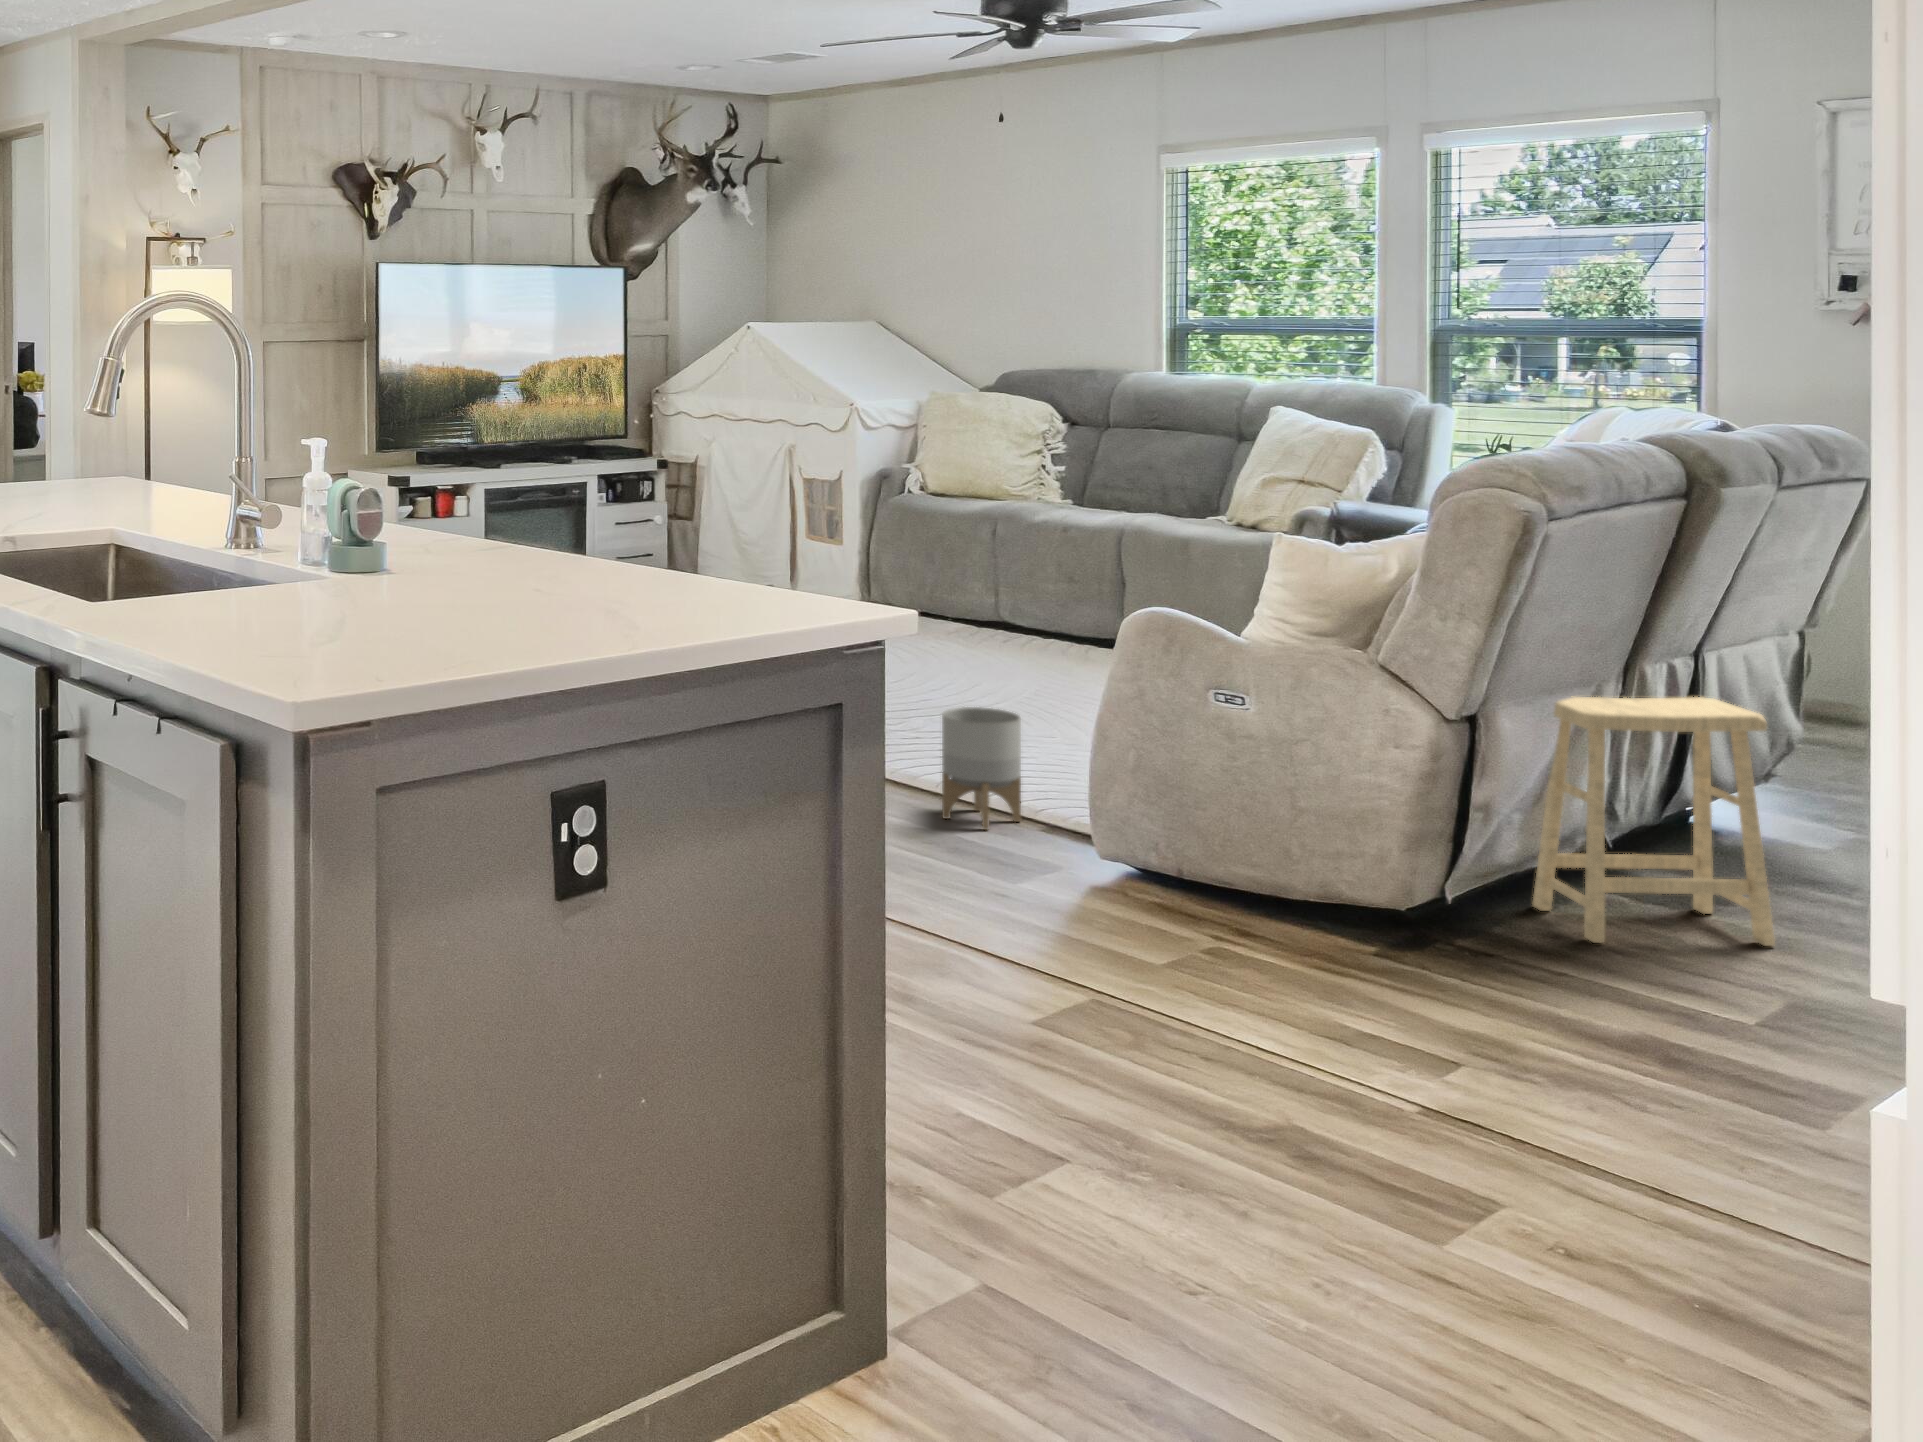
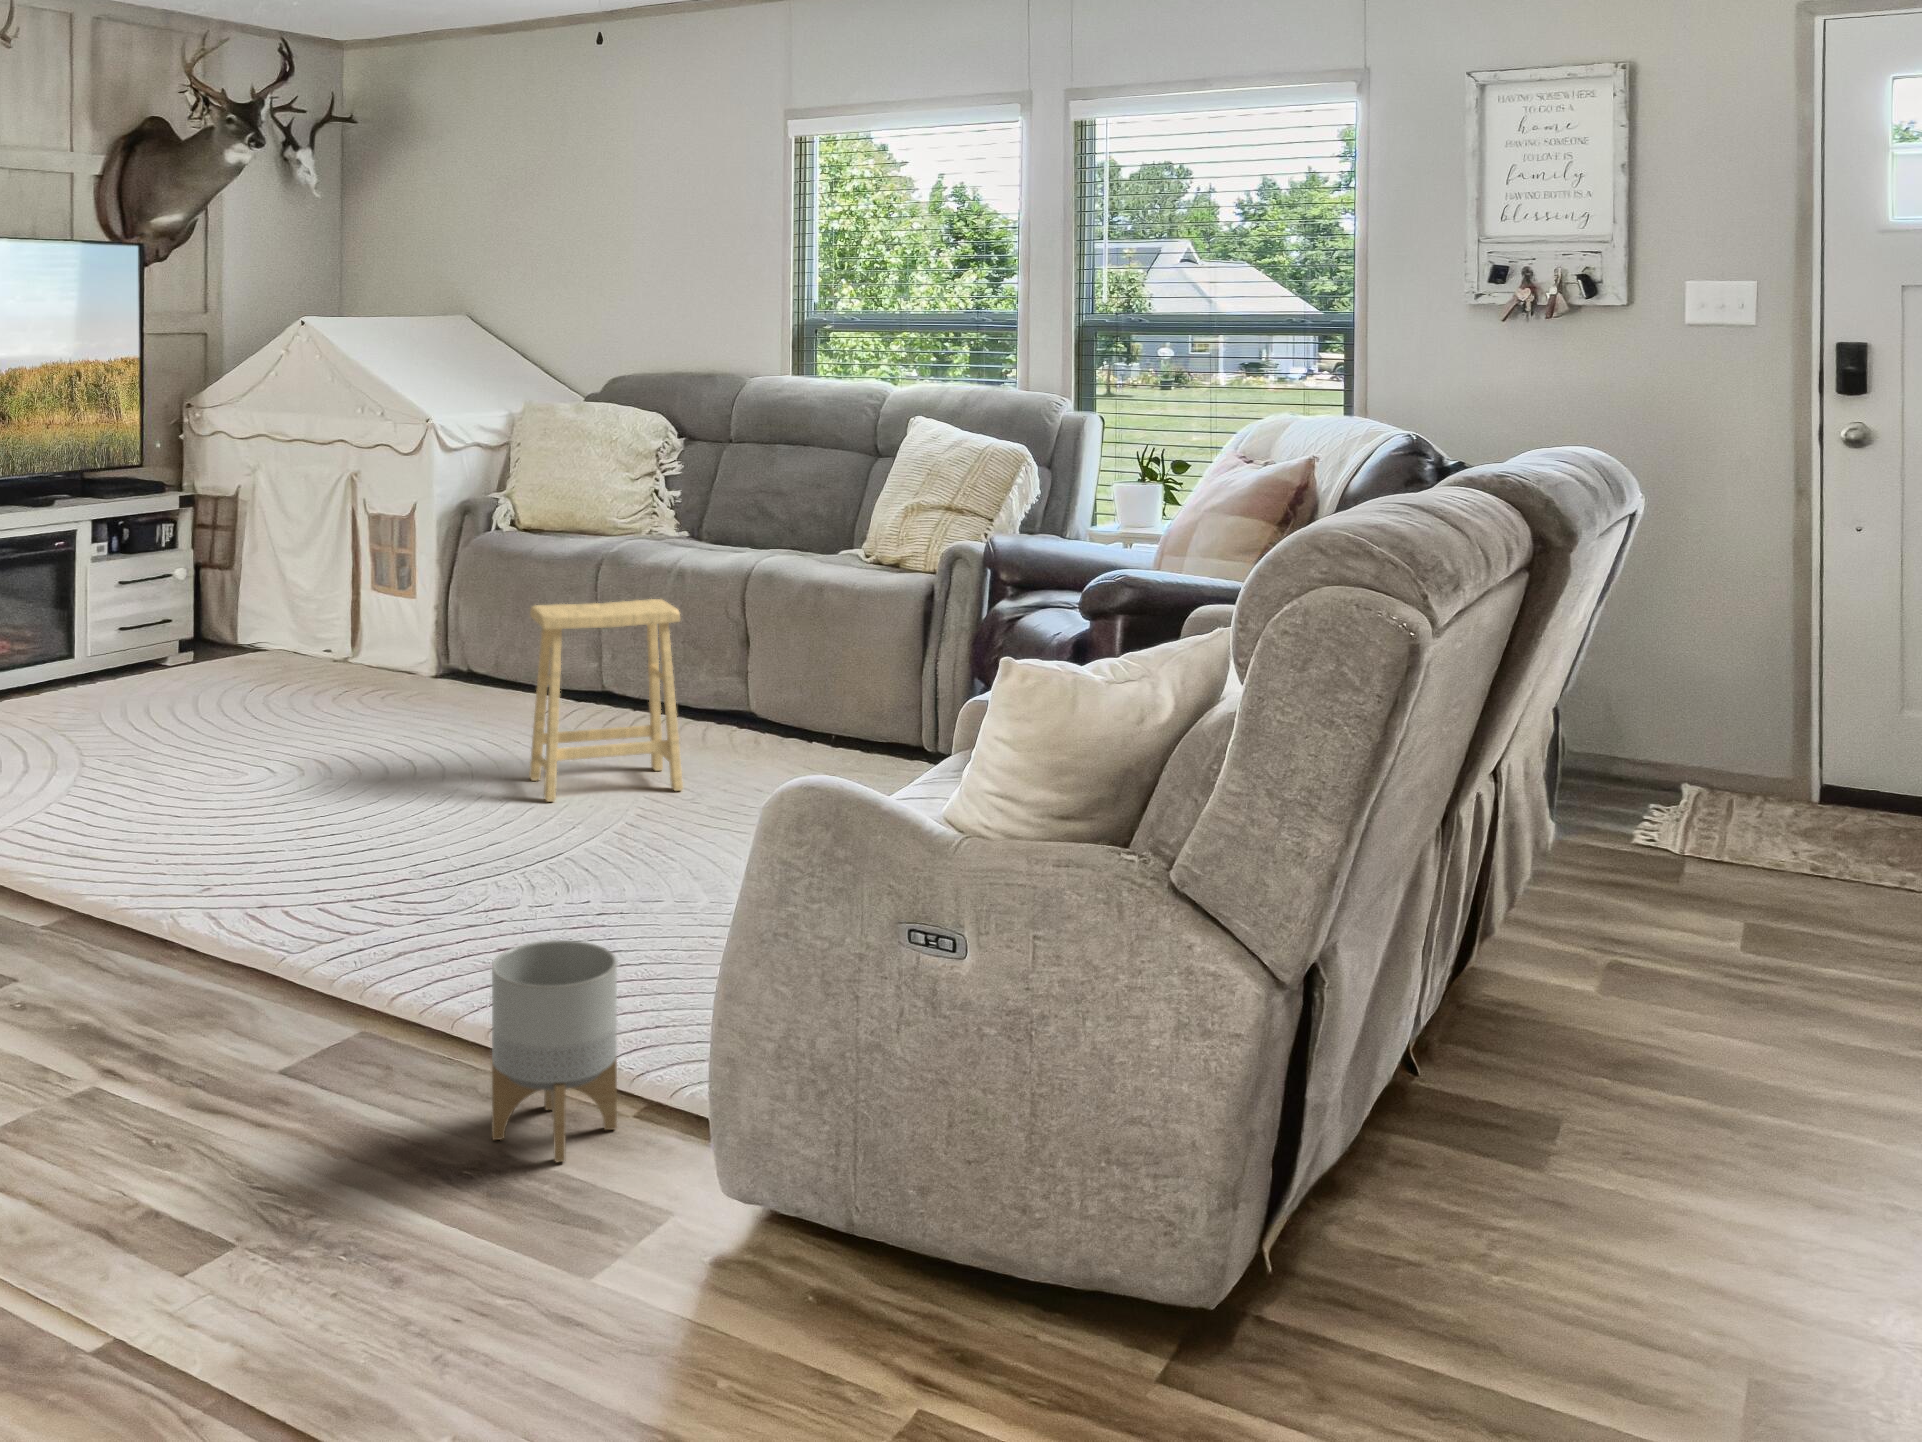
footstool: present [1533,696,1775,946] -> present [529,599,683,802]

